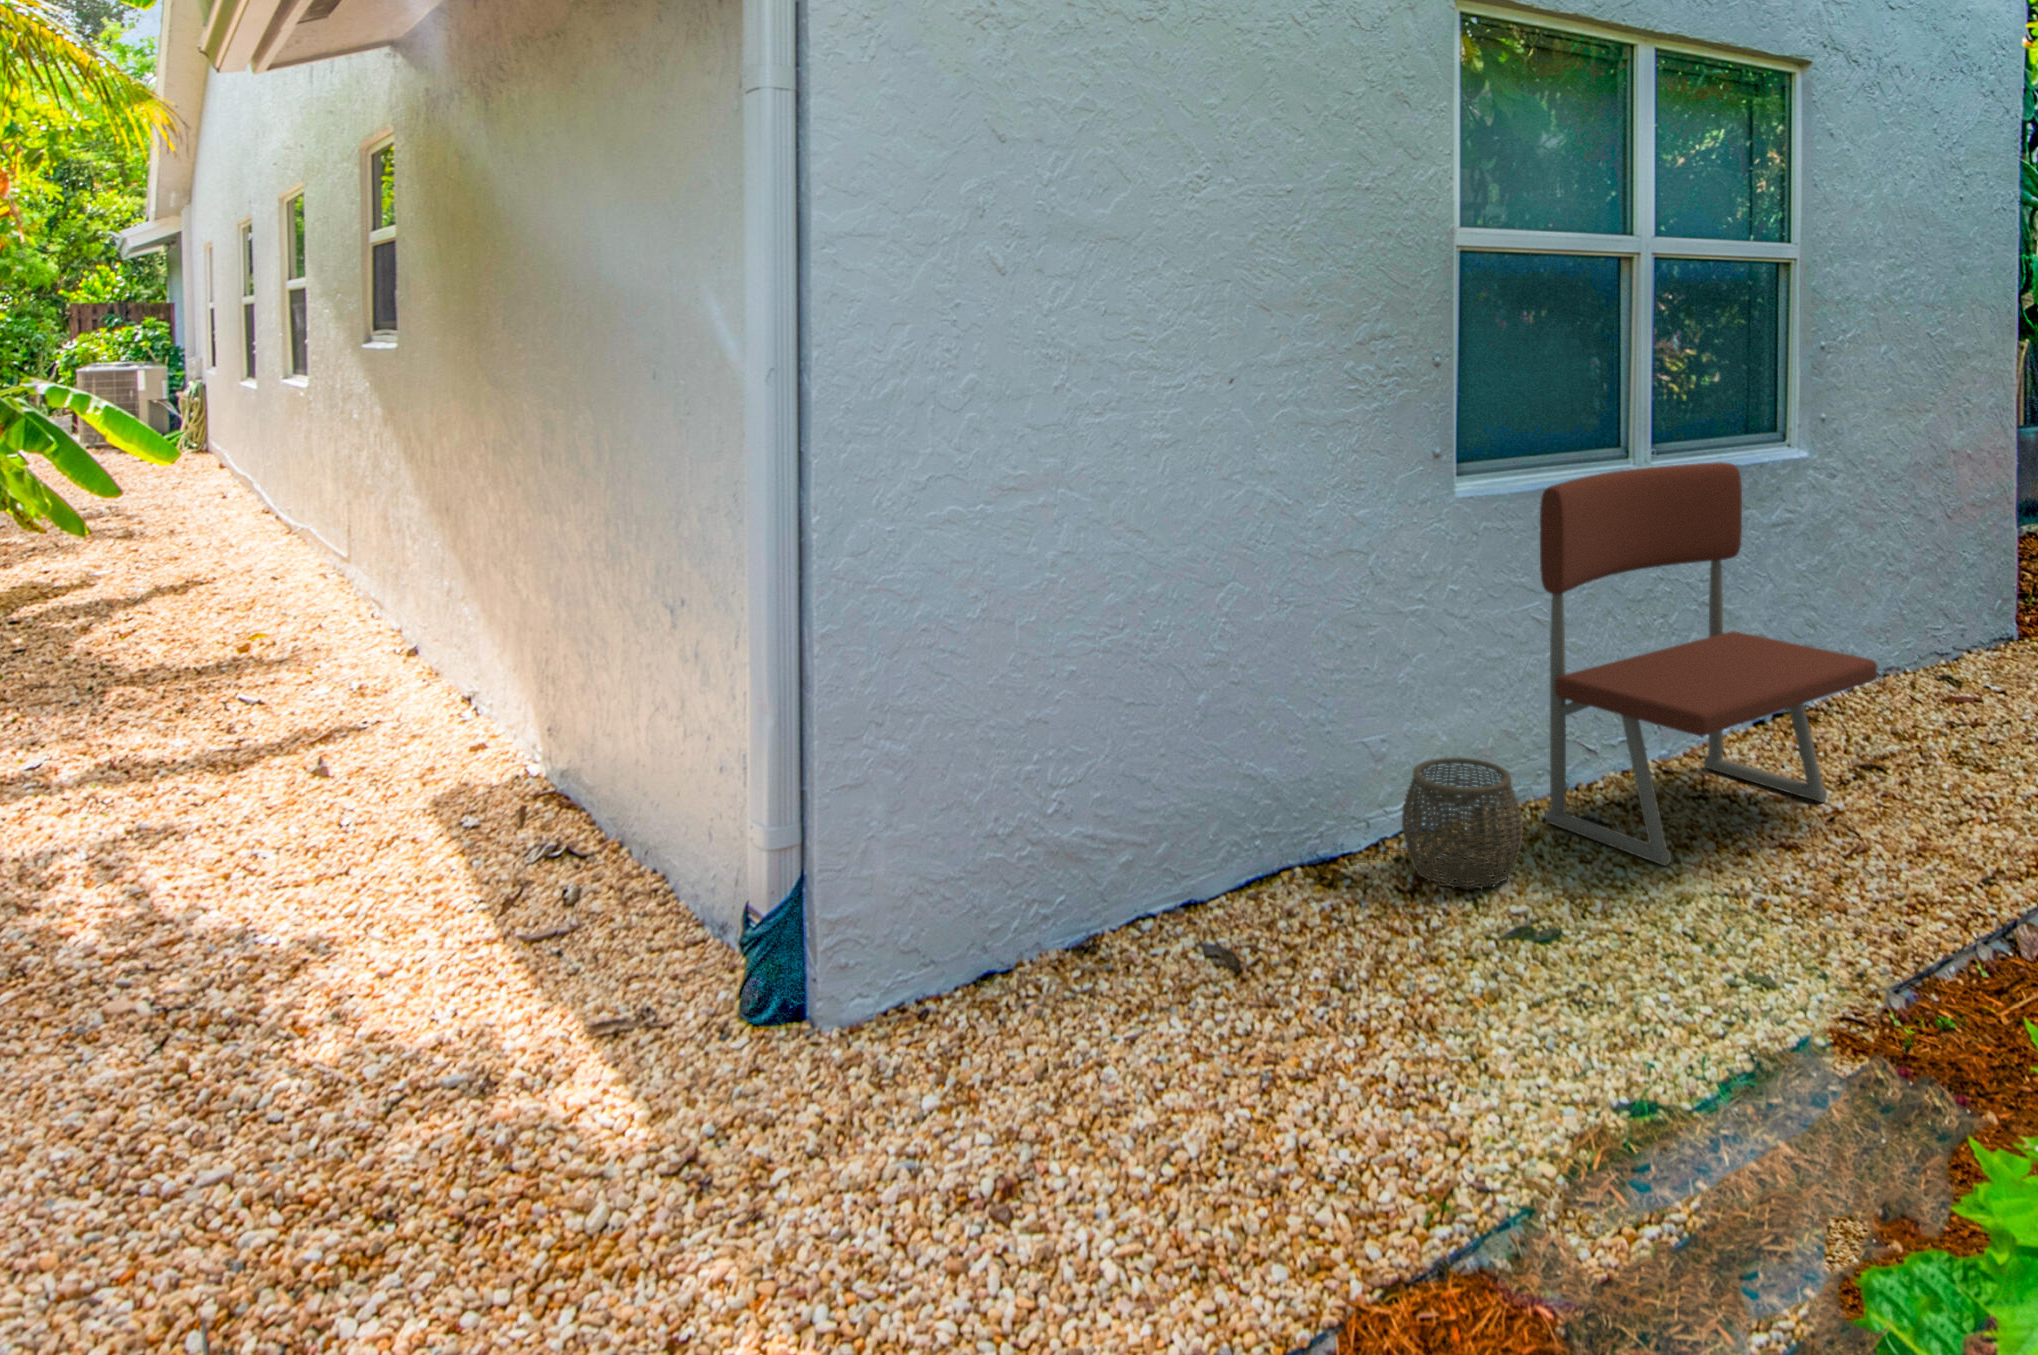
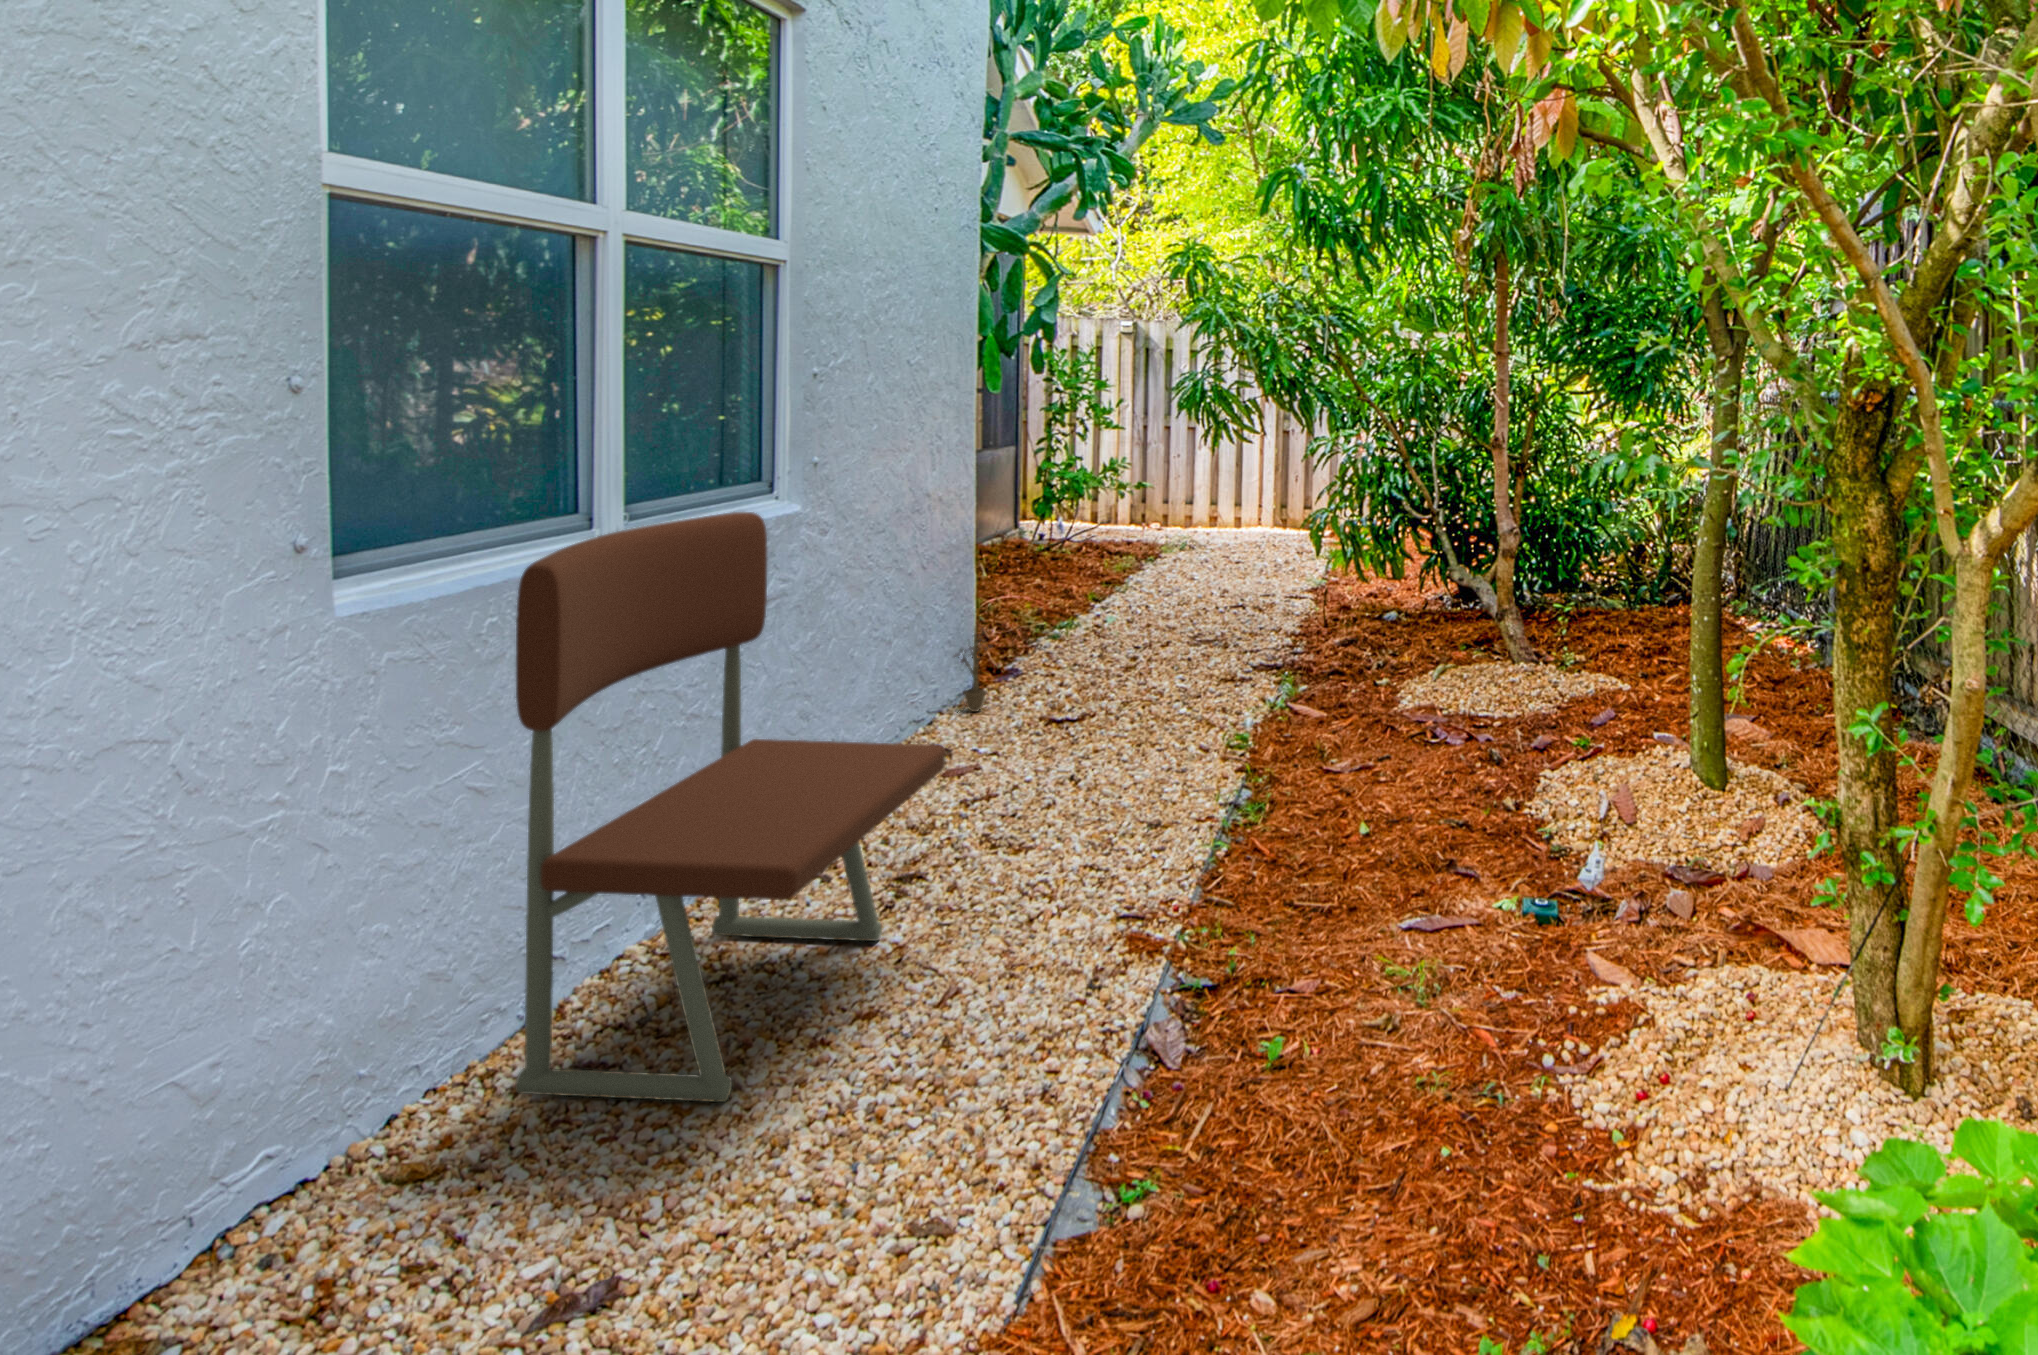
decorative plant: none [1983,579,2027,656] -> present [954,628,989,713]
woven basket: present [1402,758,1523,889] -> none [277,1031,518,1280]

